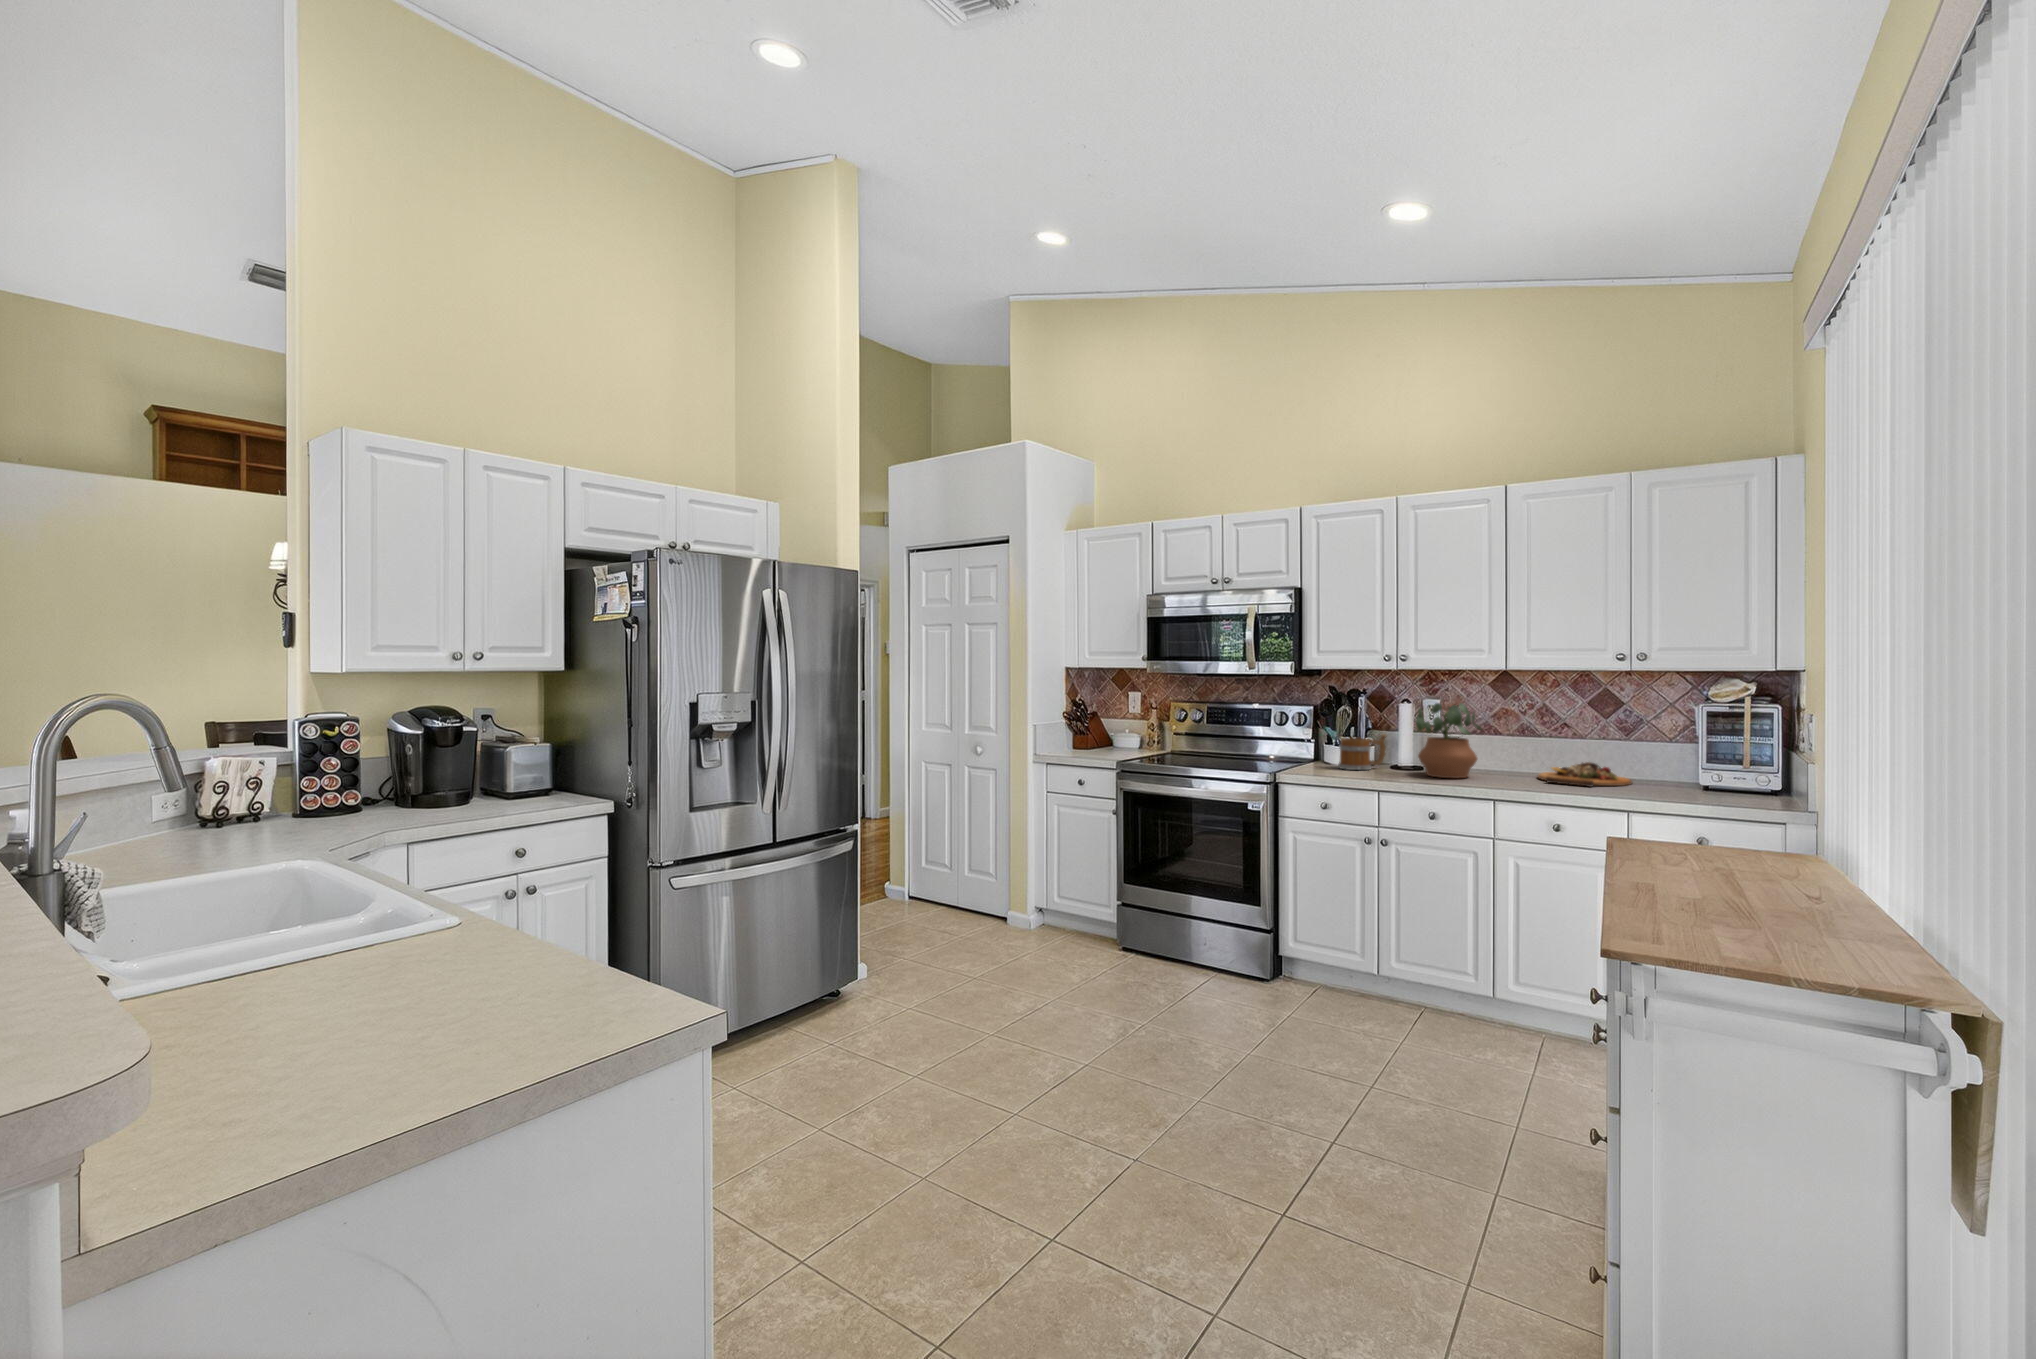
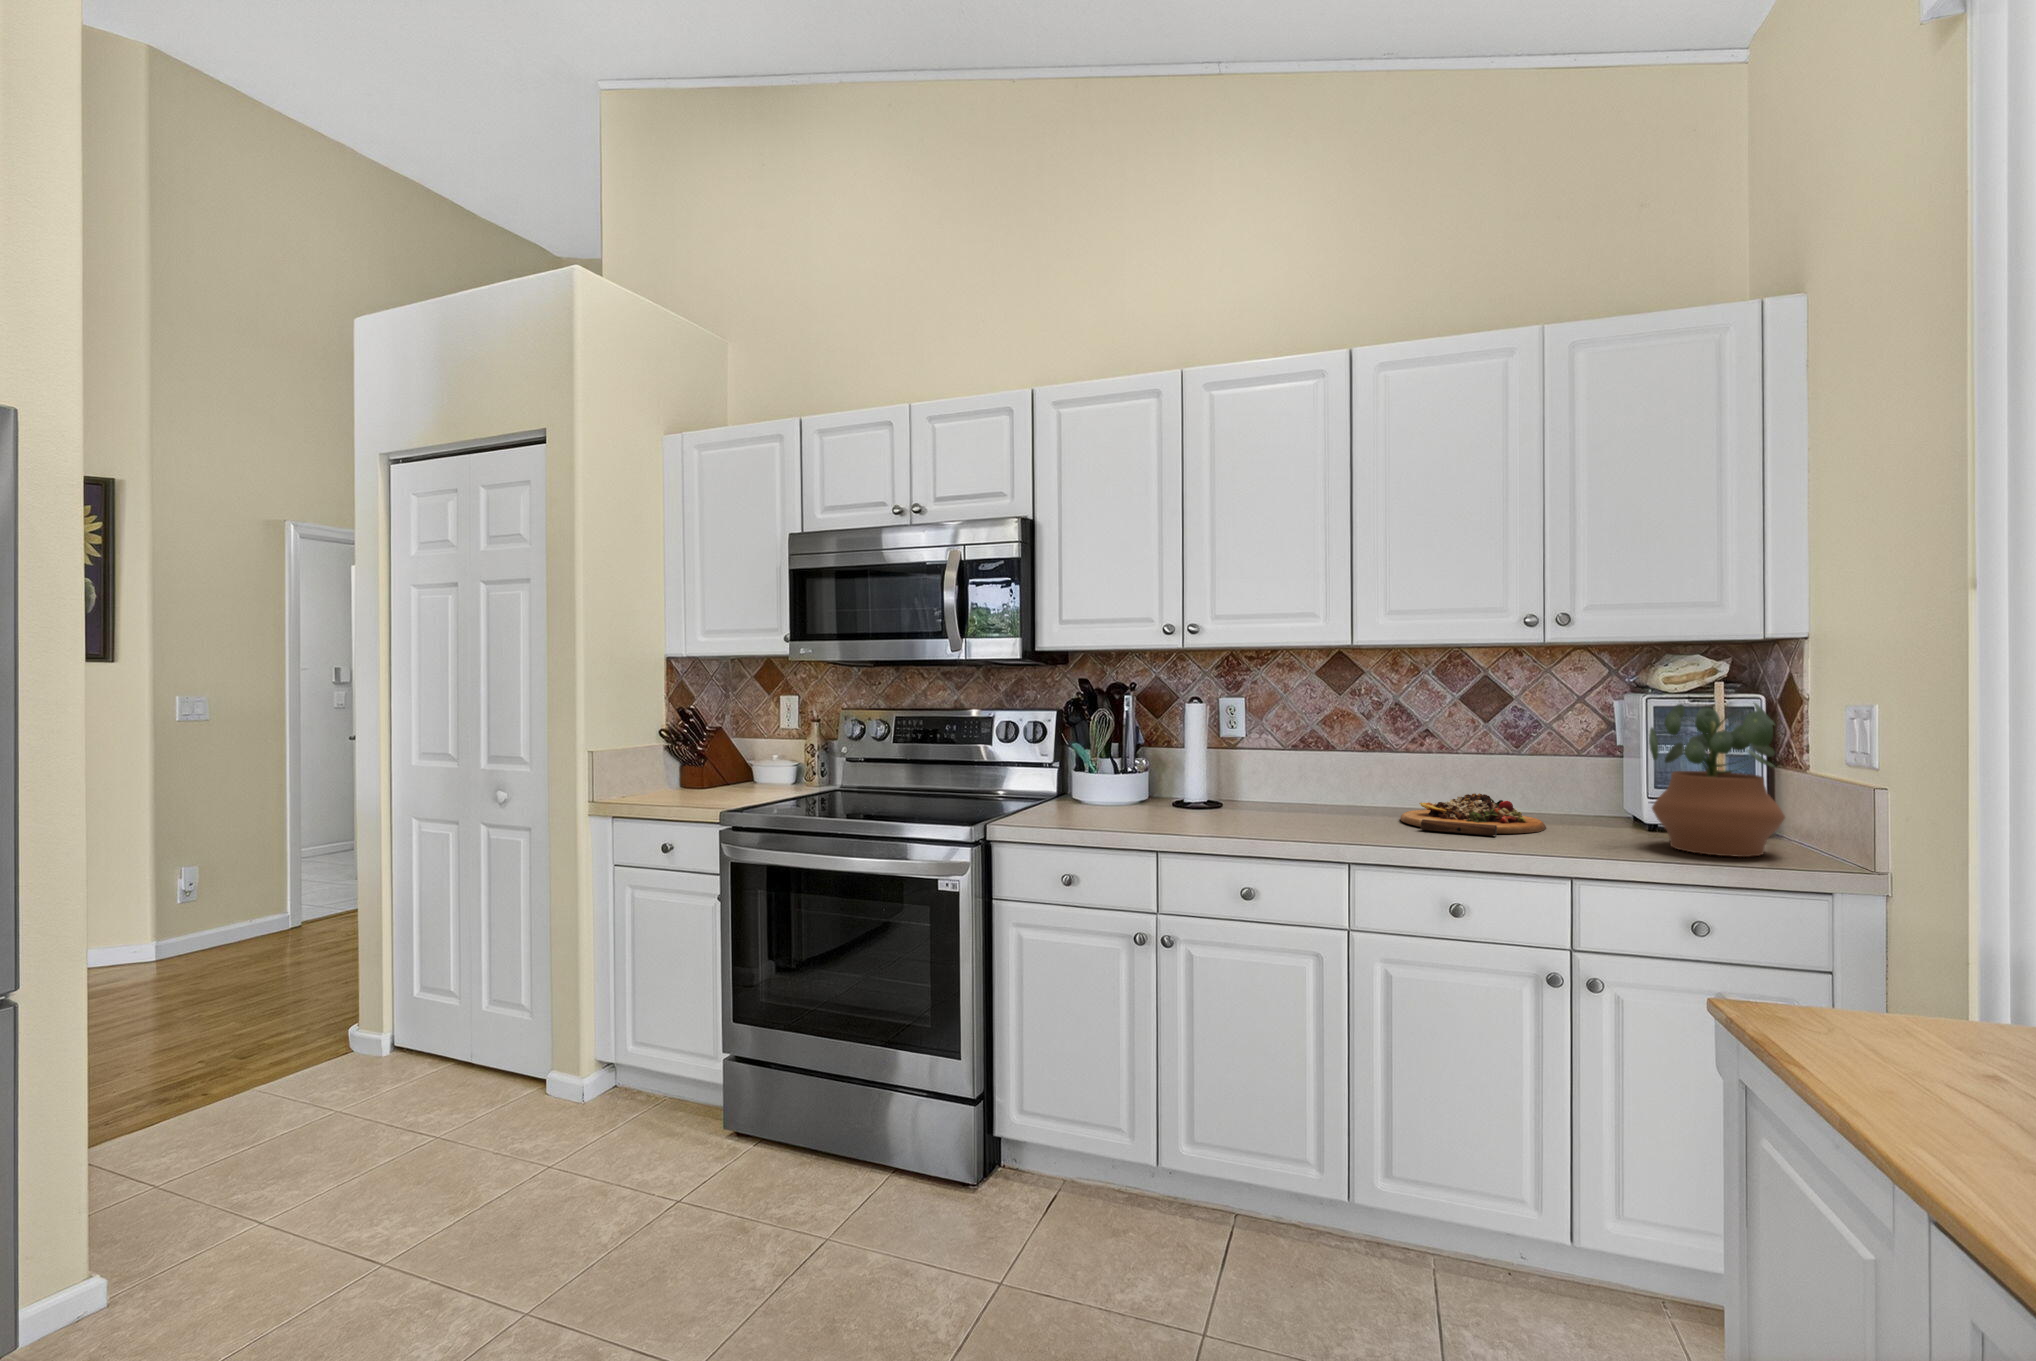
potted plant: present [1416,703,1481,778] -> present [1649,703,1785,857]
mug: present [1338,734,1387,770] -> none [1092,754,1168,816]

